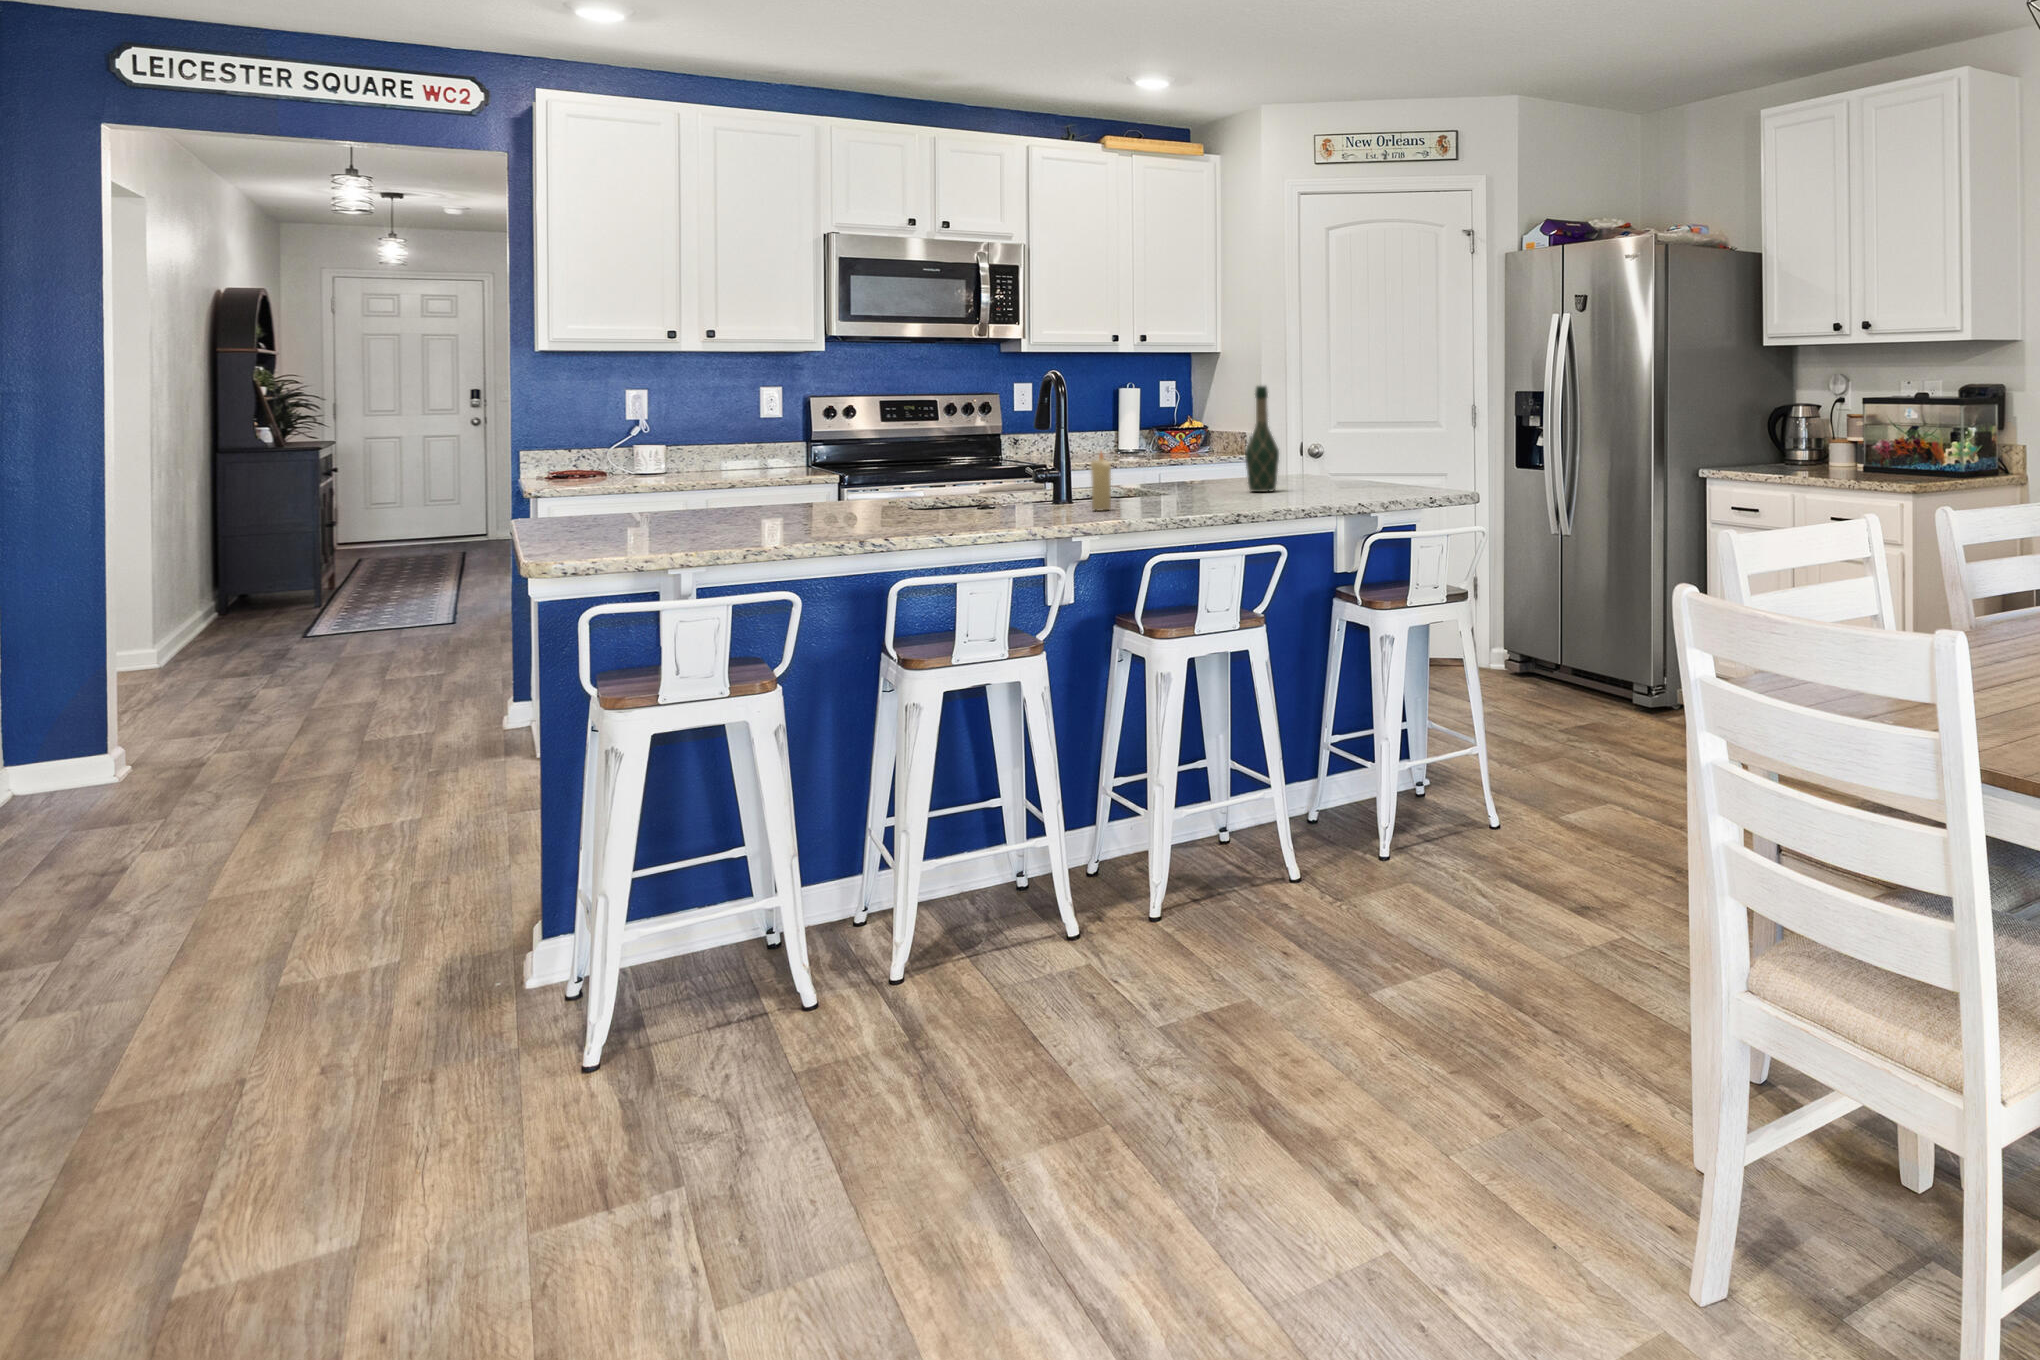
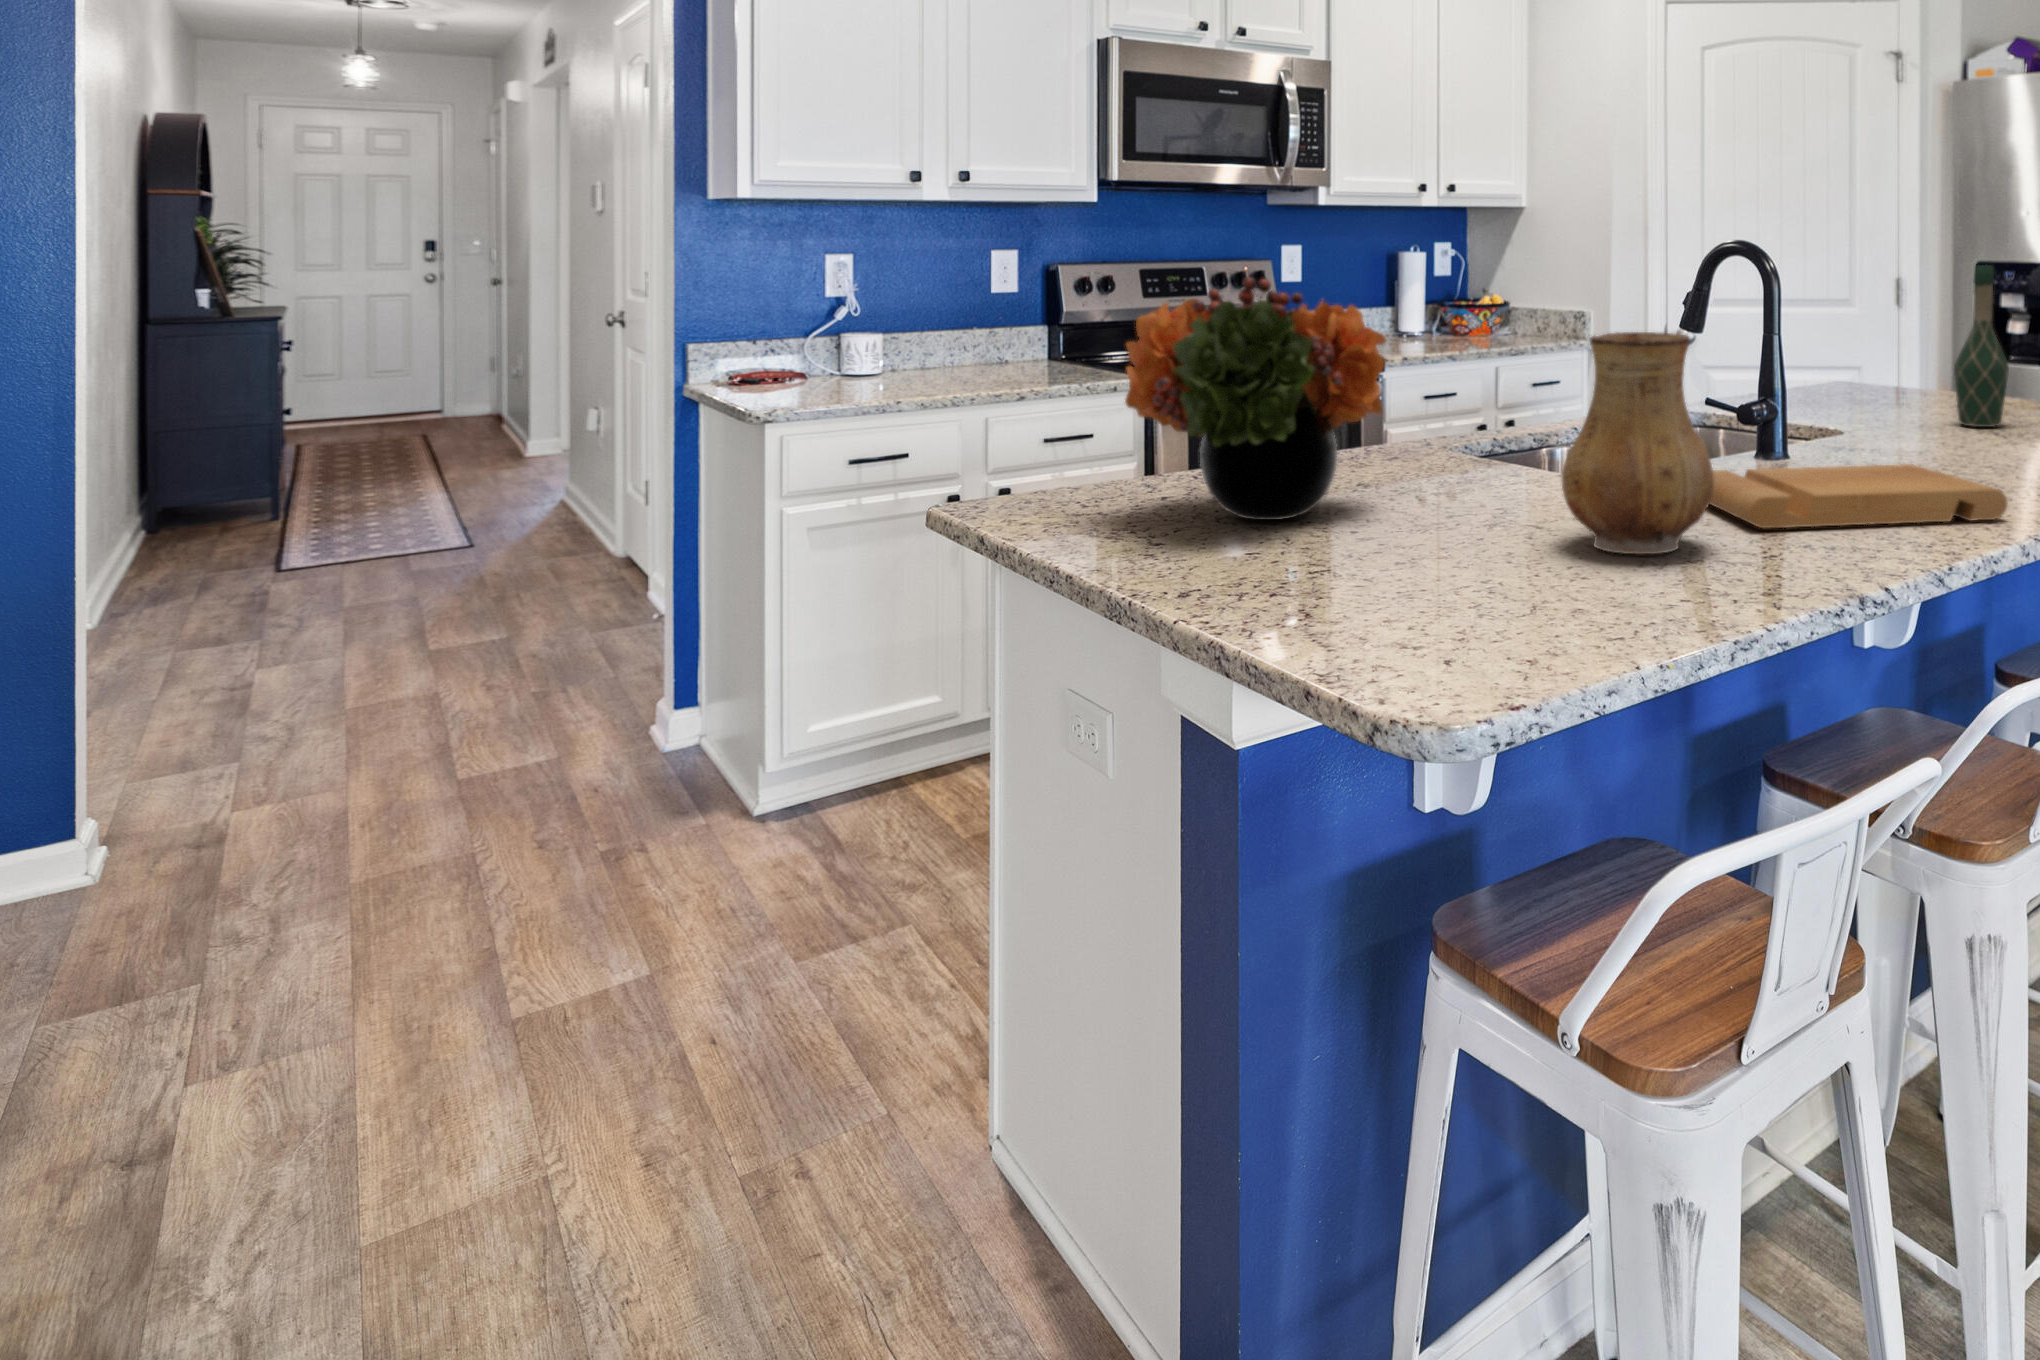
flower arrangement: none [561,392,738,528] -> present [1125,277,1386,520]
ceramic pitcher: none [757,419,848,538] -> present [1561,332,1714,554]
candle: present [1091,454,1111,511] -> none [1891,374,1926,473]
cutting board: none [889,501,1069,529] -> present [1710,464,2008,529]

